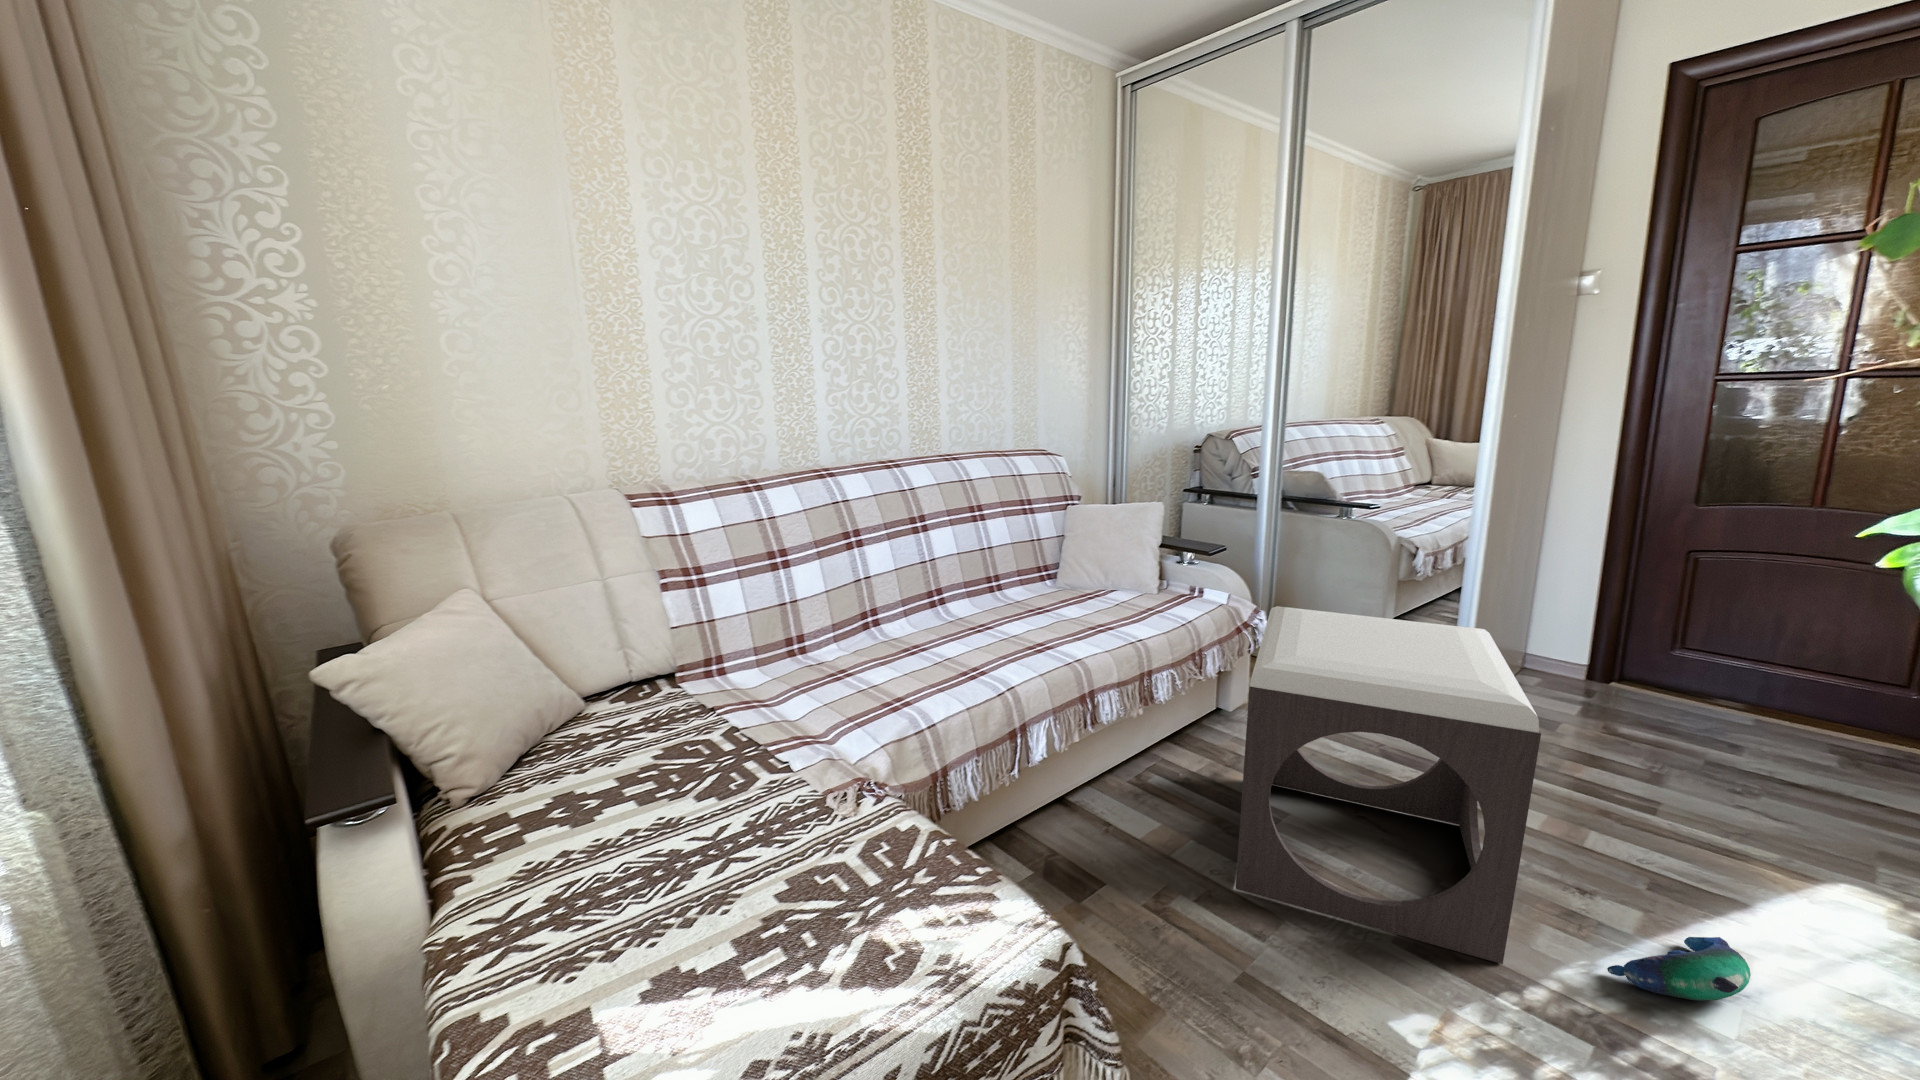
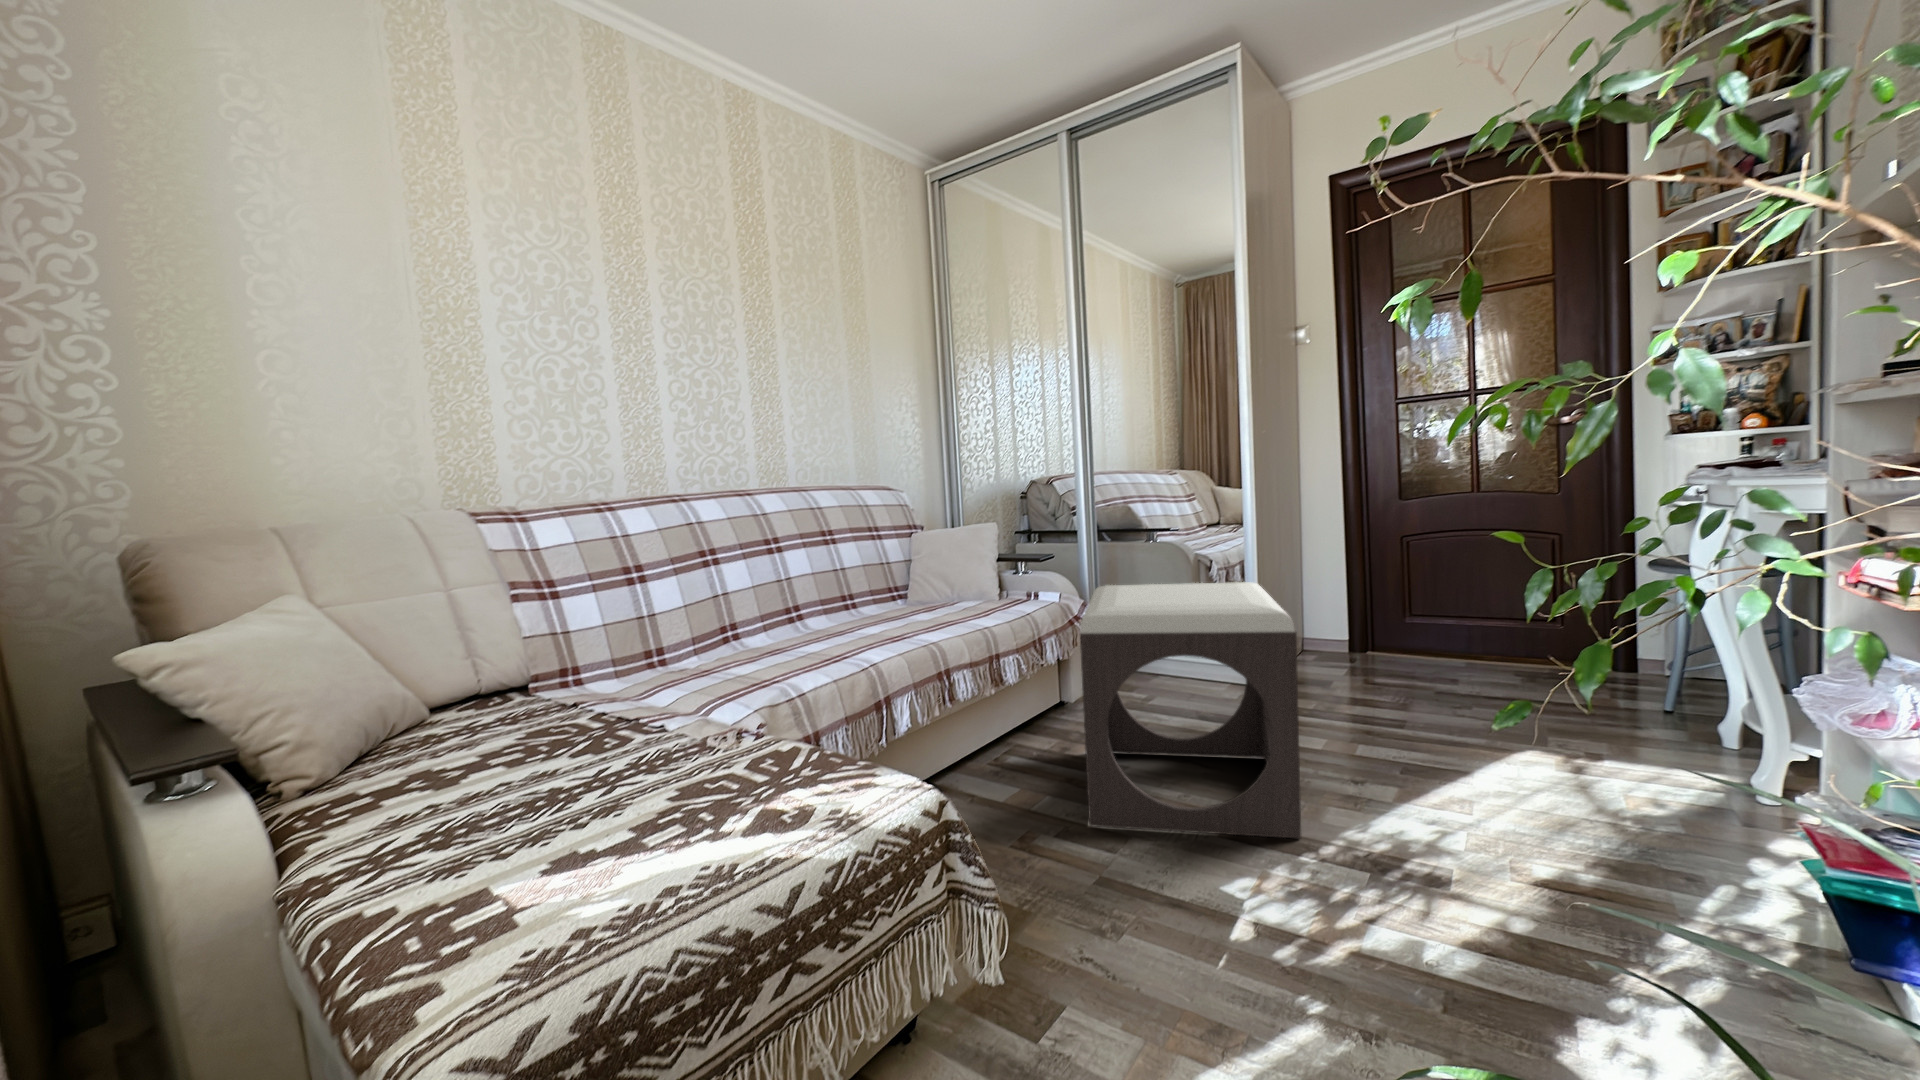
plush toy: present [1607,937,1751,1001] -> none [1375,792,1467,837]

